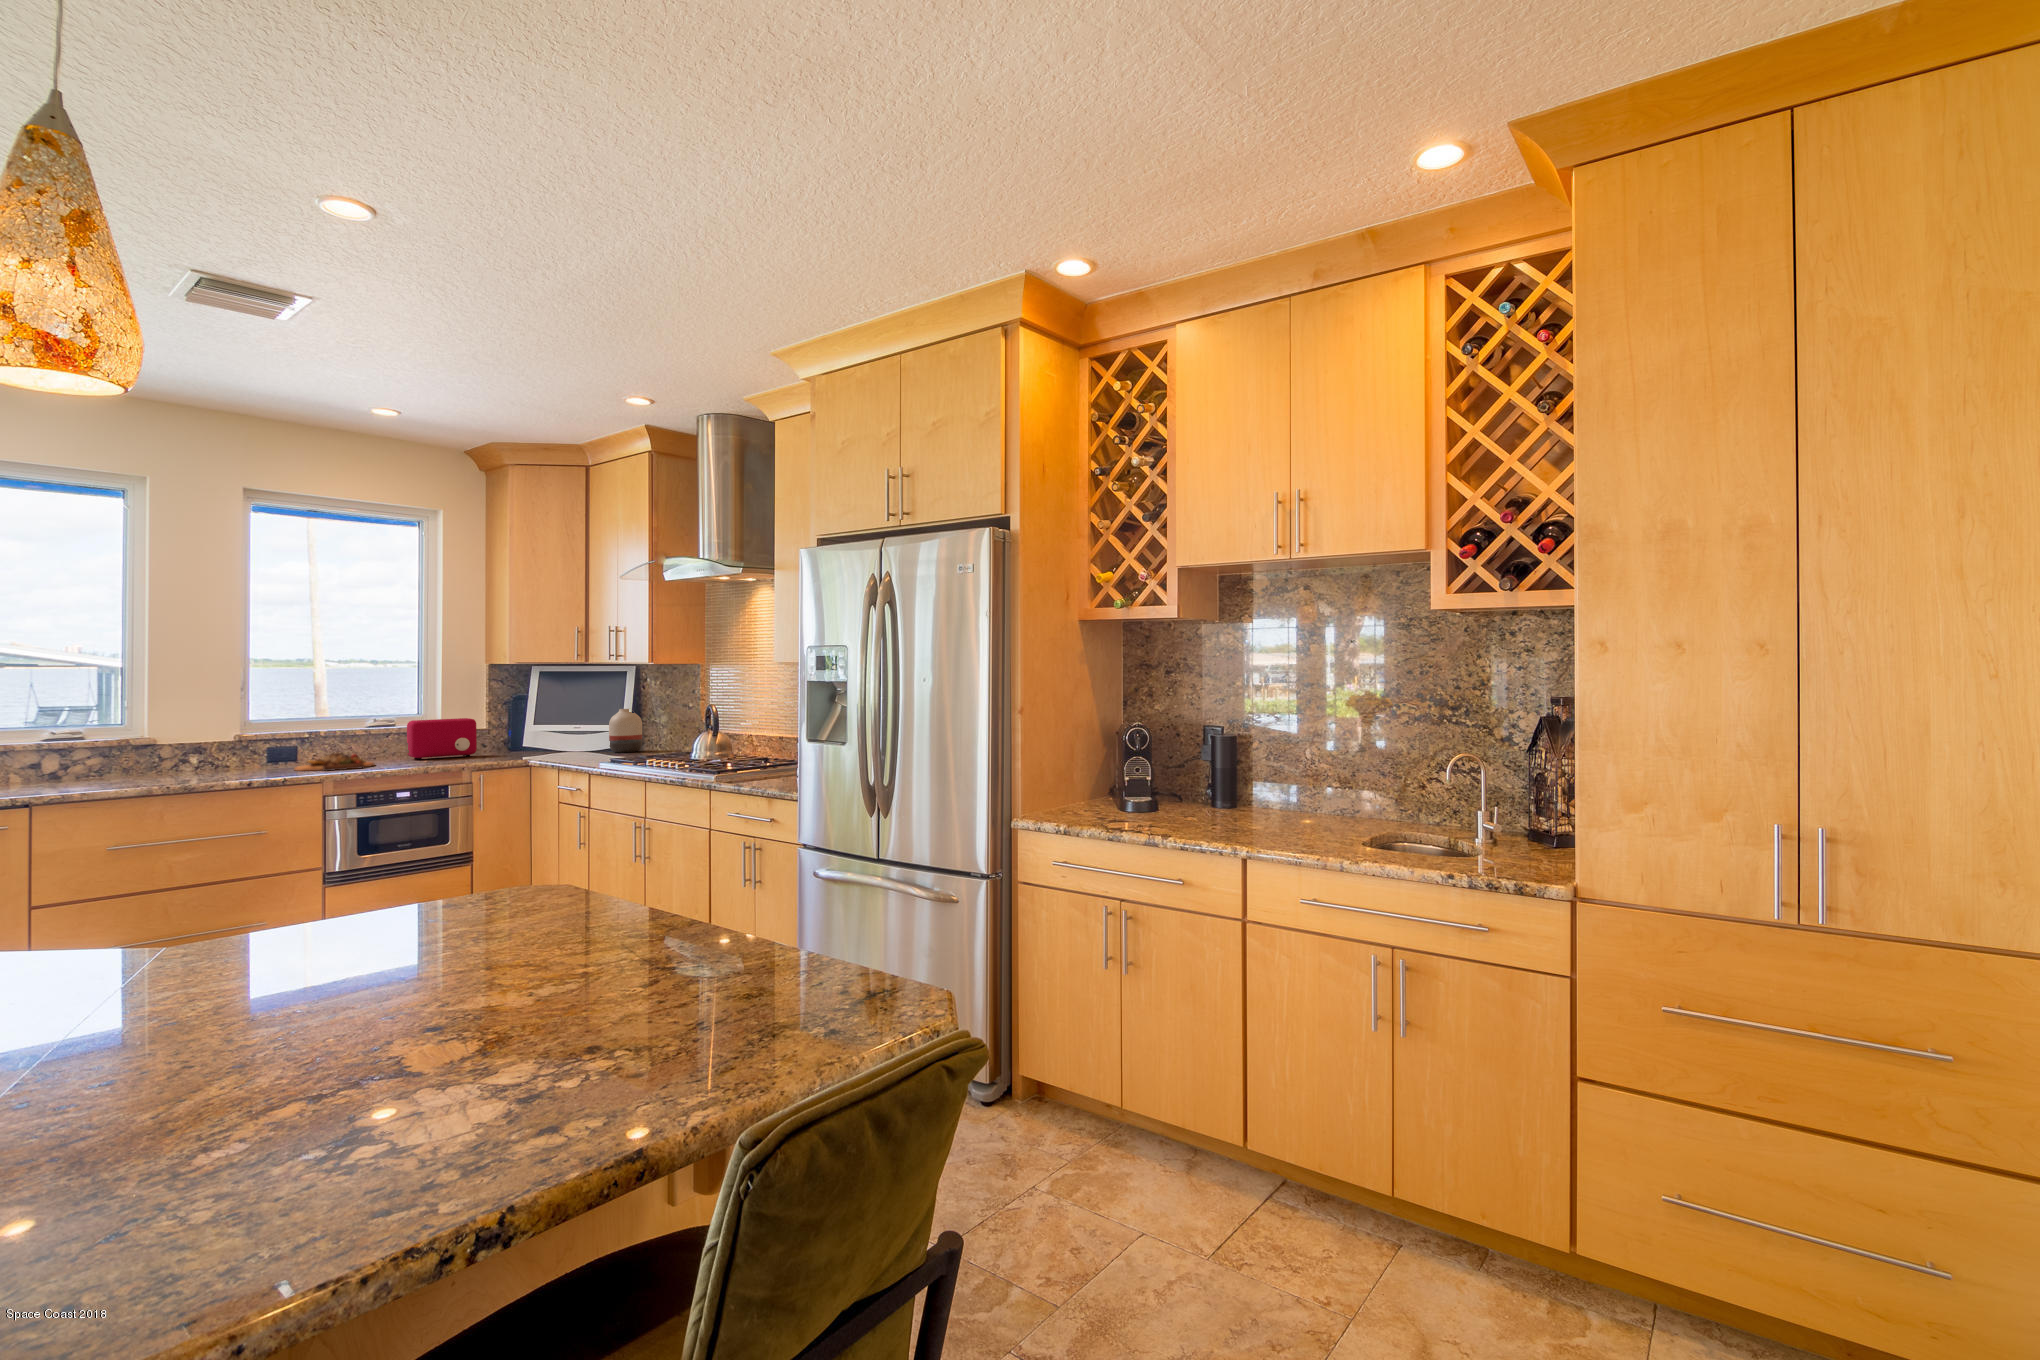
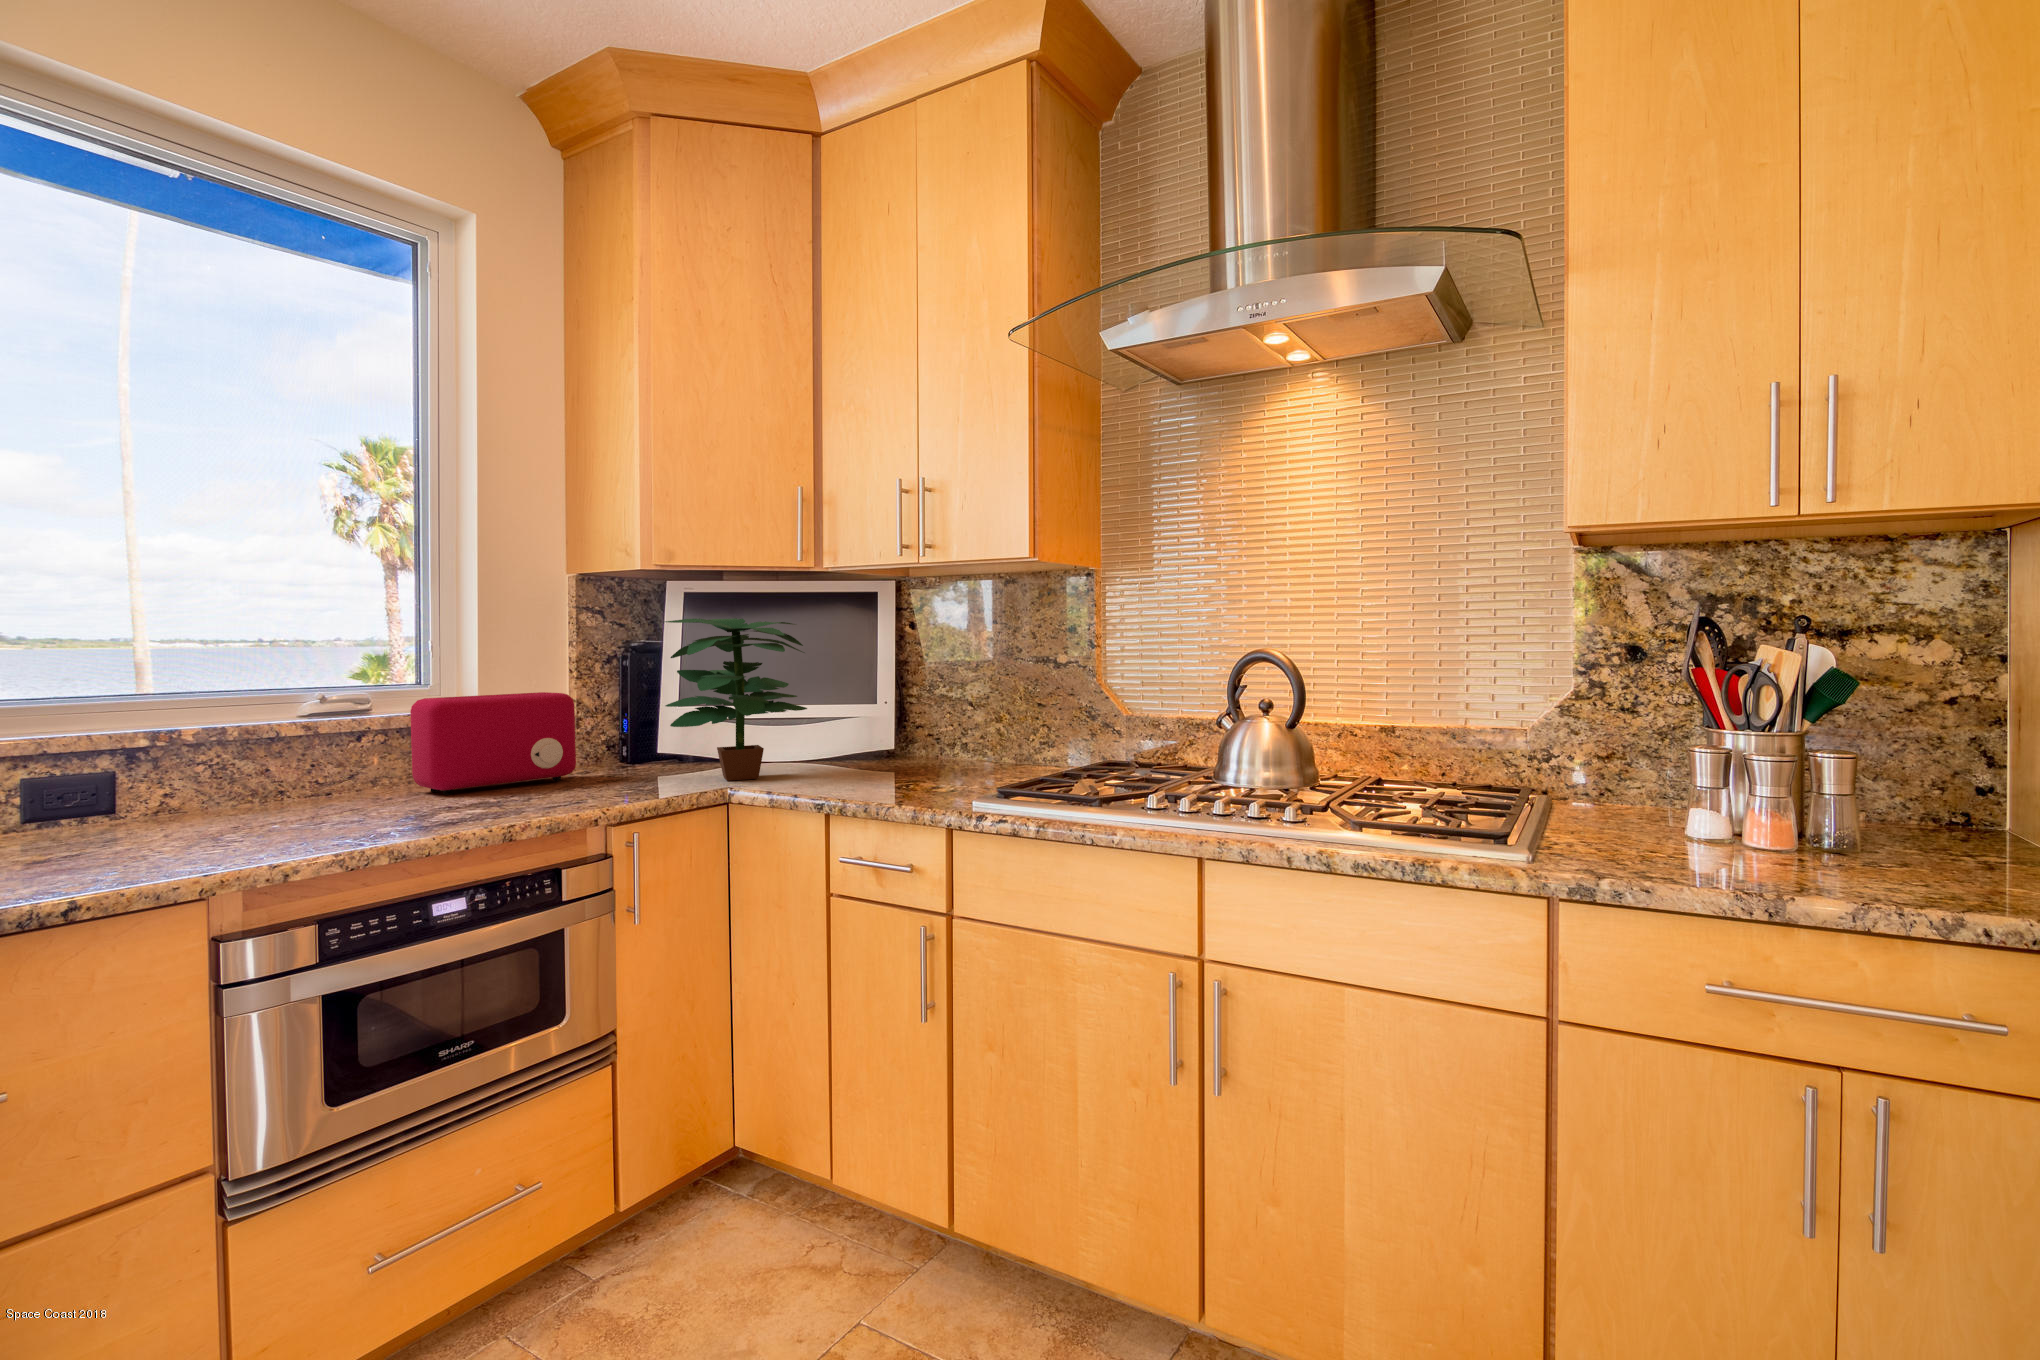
potted plant: none [507,686,577,757] -> present [665,618,807,781]
vase: present [609,709,642,753] -> none [863,670,929,763]
cutting board: present [295,753,375,771] -> none [102,789,355,854]

